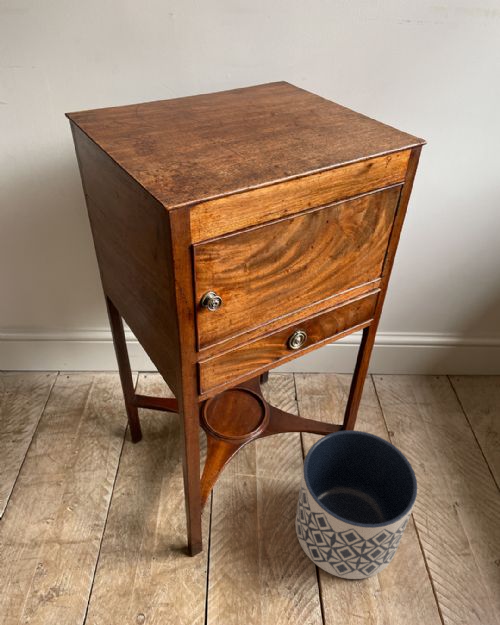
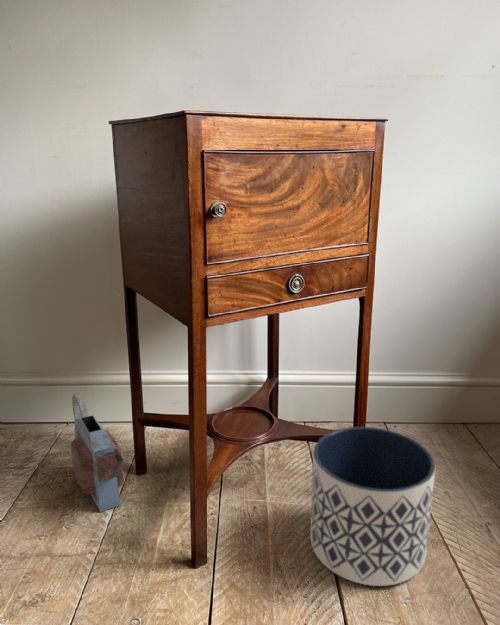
watering can: none [62,369,121,489] -> present [71,393,124,512]

